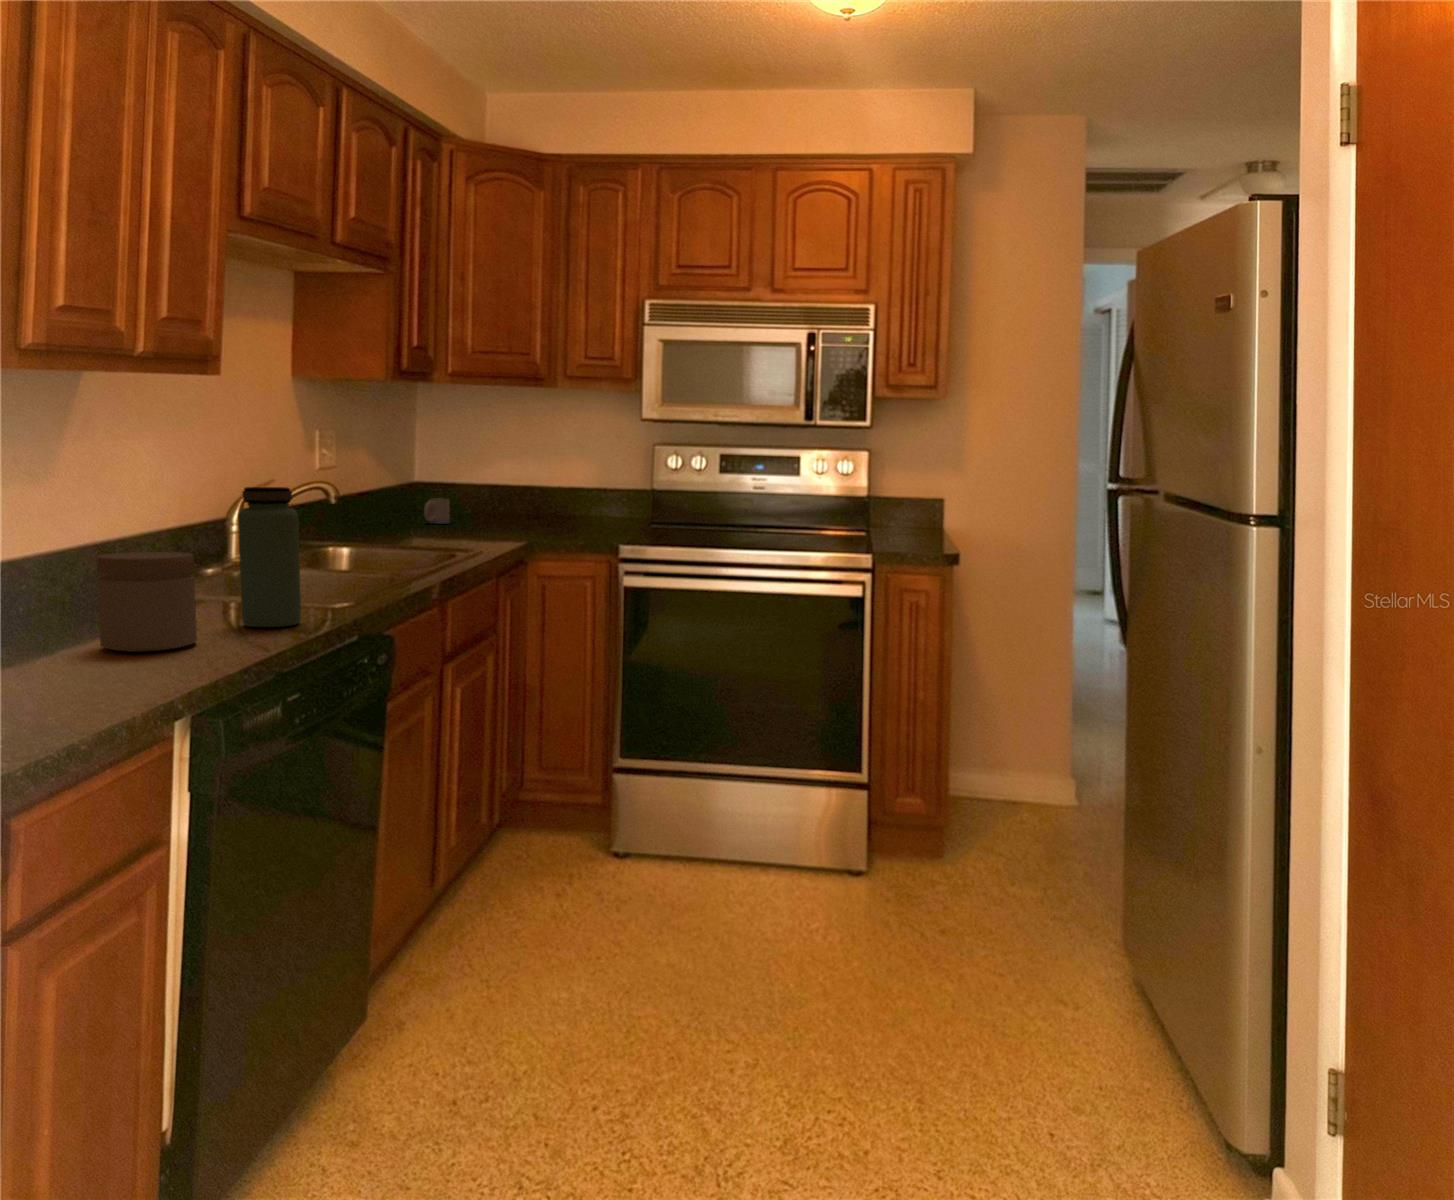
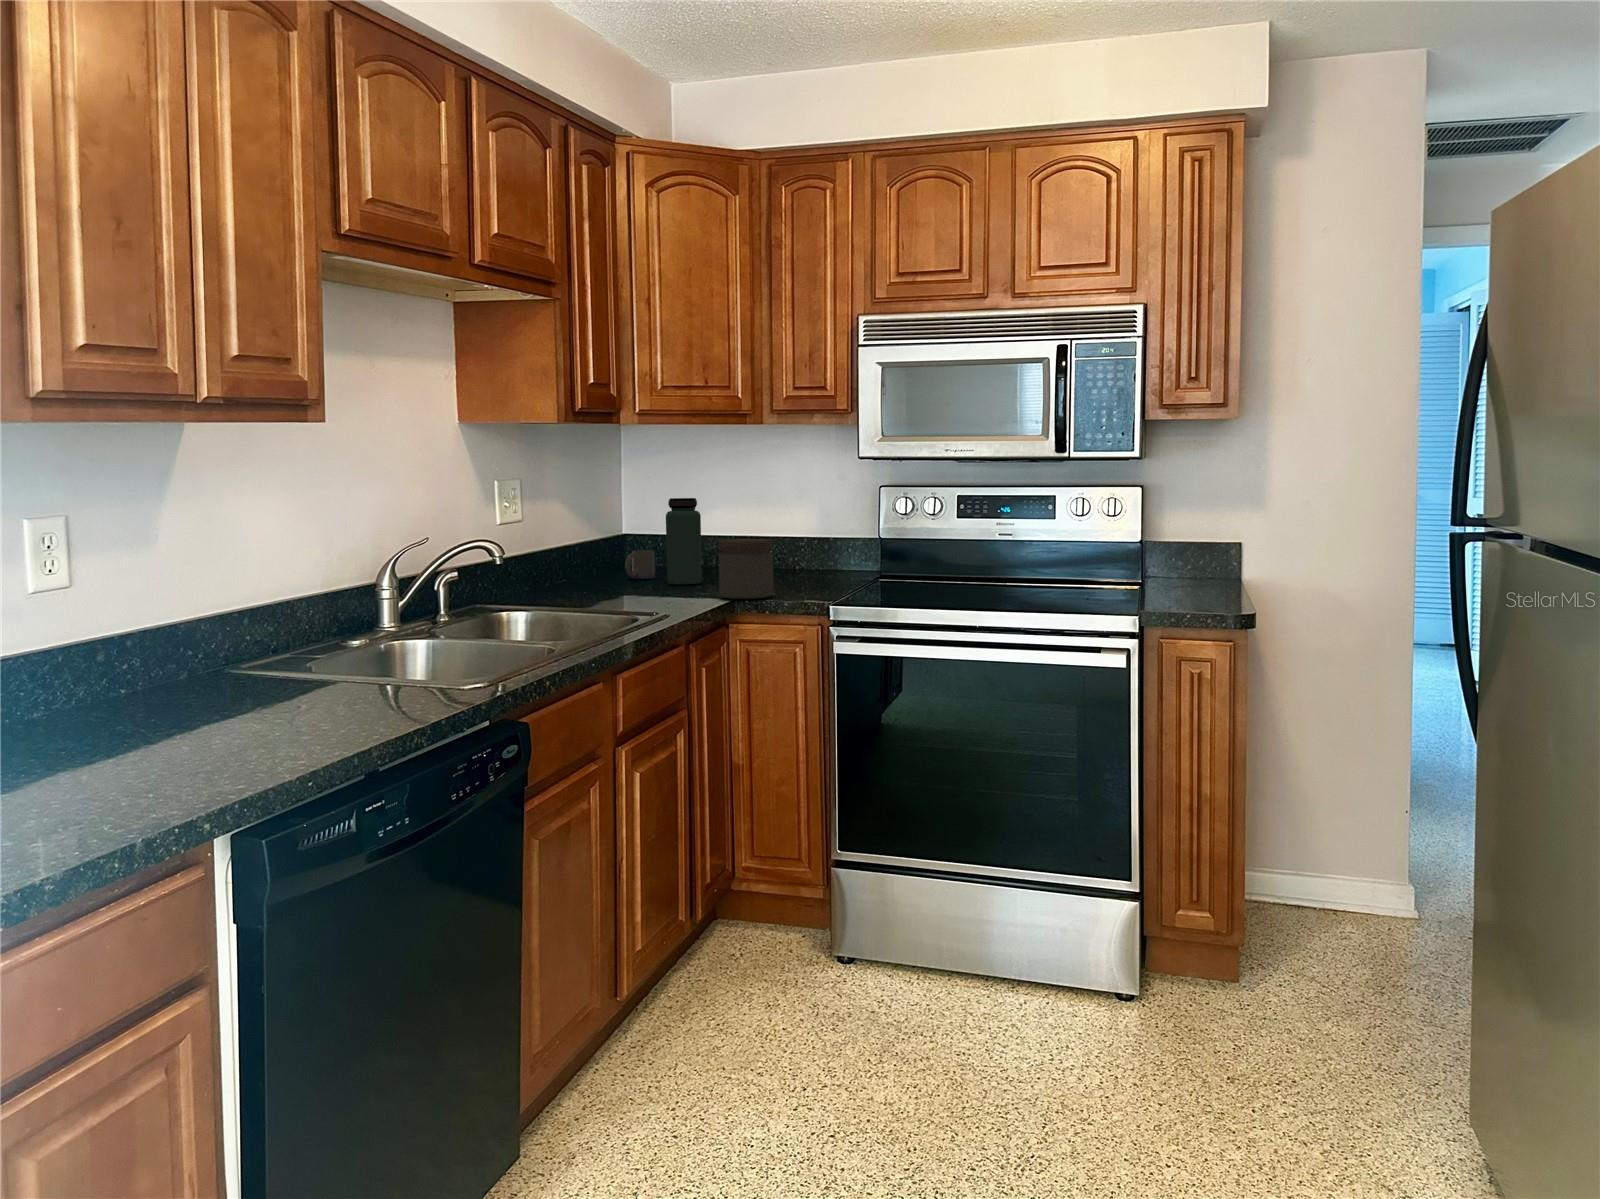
bottle: present [238,487,301,627] -> present [666,498,702,584]
jar: present [96,552,197,652] -> present [719,539,773,599]

